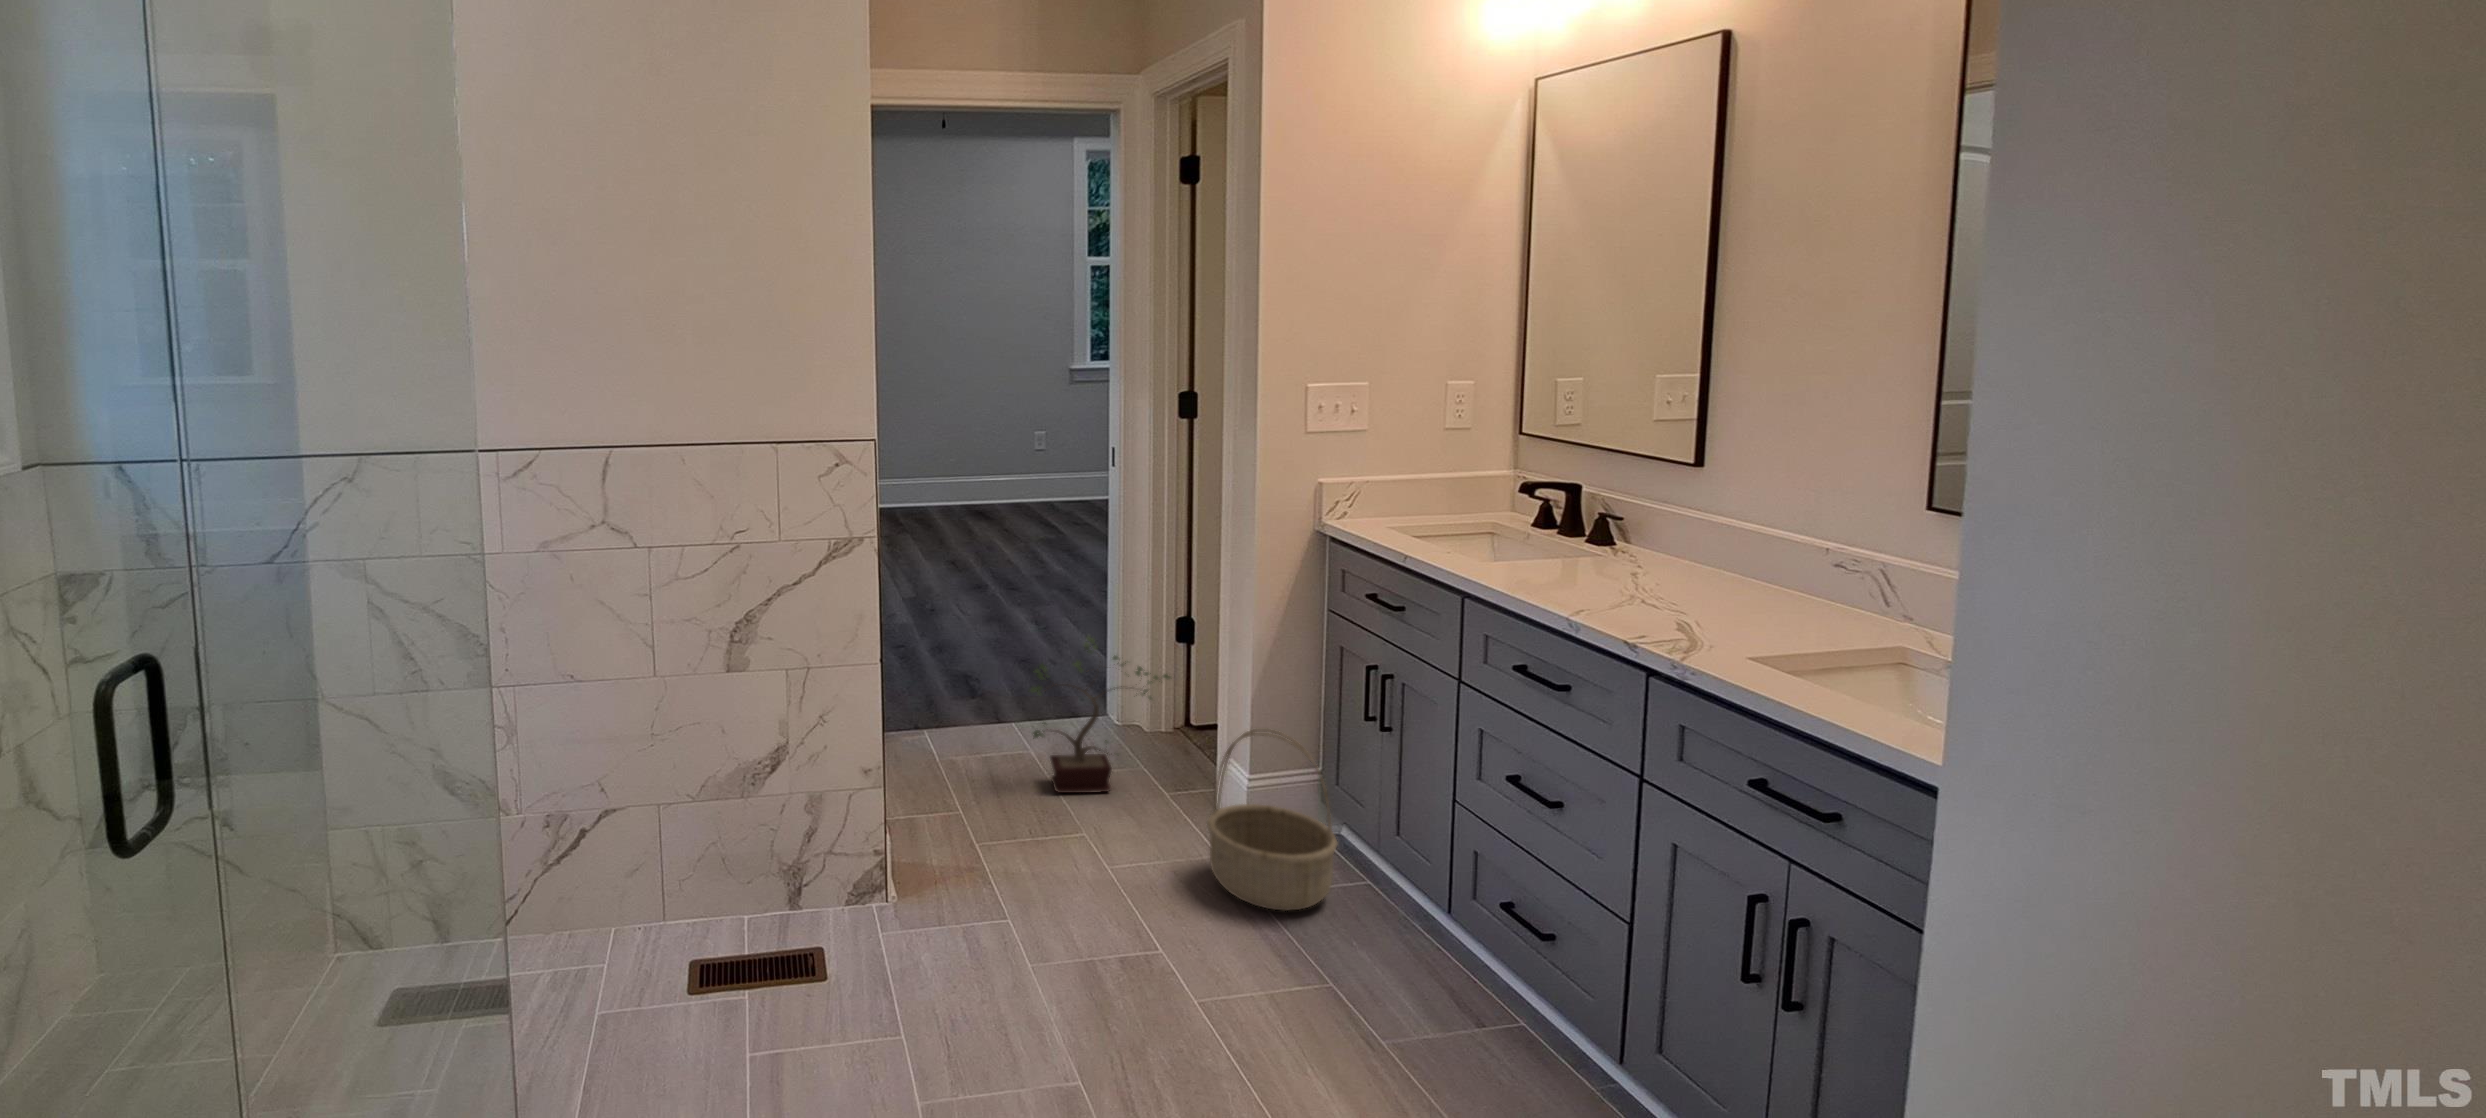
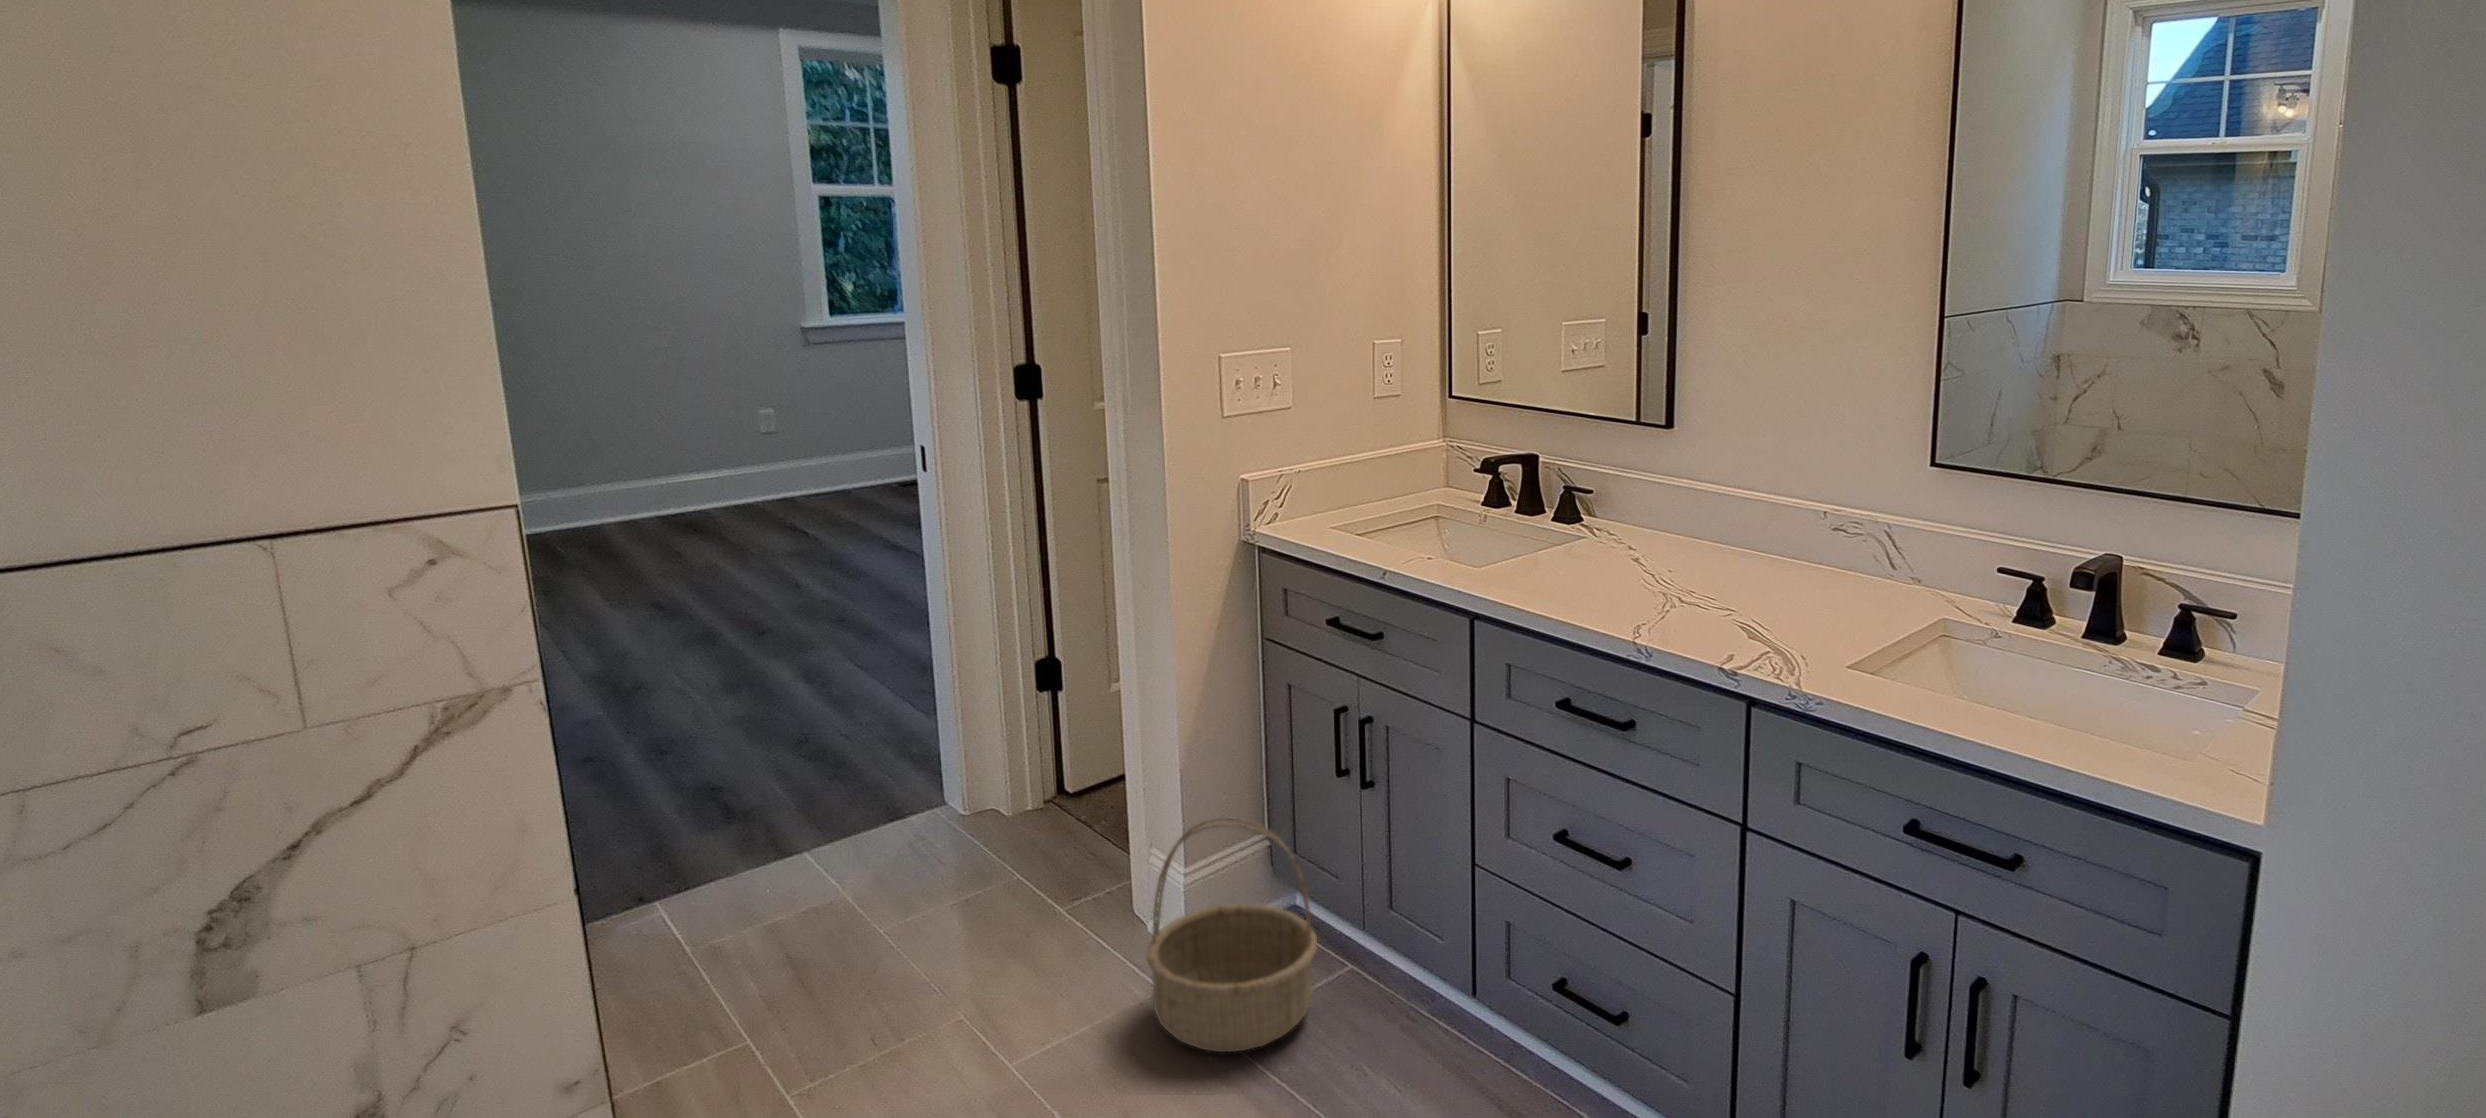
potted plant: present [1030,636,1170,793] -> none [840,720,1063,958]

